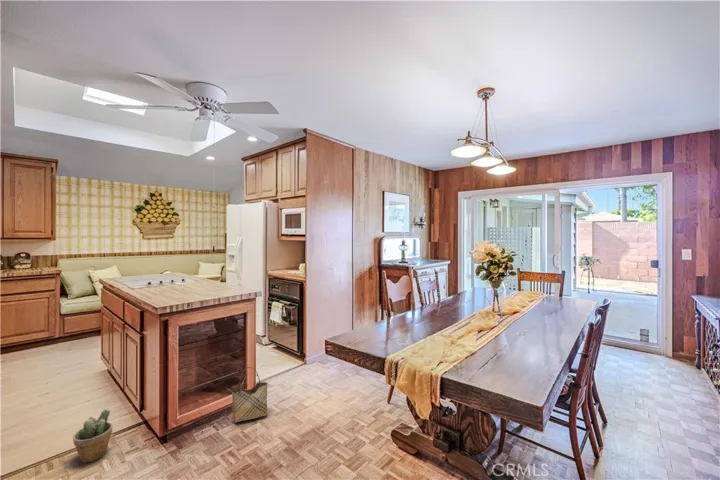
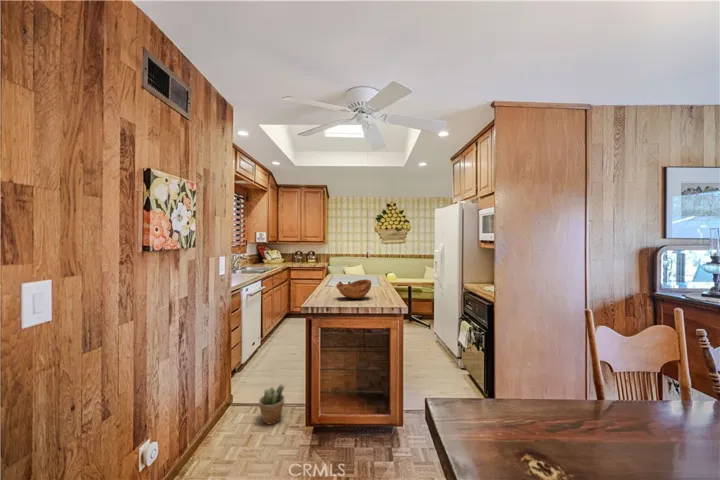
wooden bowl: none [180,274,217,293] -> present [336,280,371,299]
woven basket: present [232,367,268,422] -> none [371,391,411,457]

